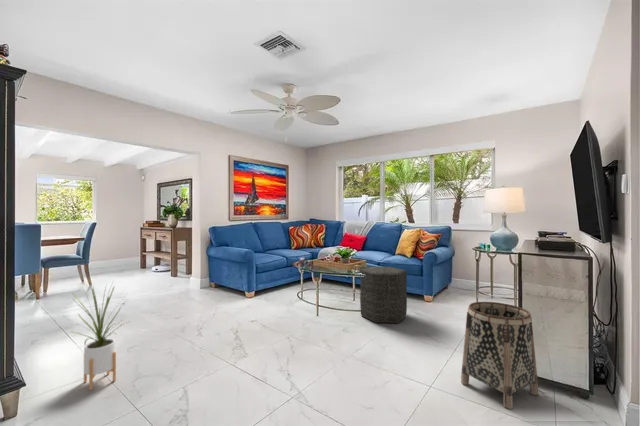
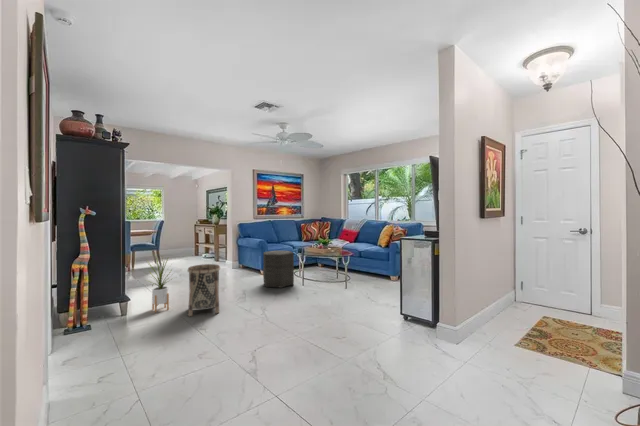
ottoman: present [360,267,407,323] -> present [263,250,294,288]
basket: present [461,302,538,409] -> present [188,264,220,316]

